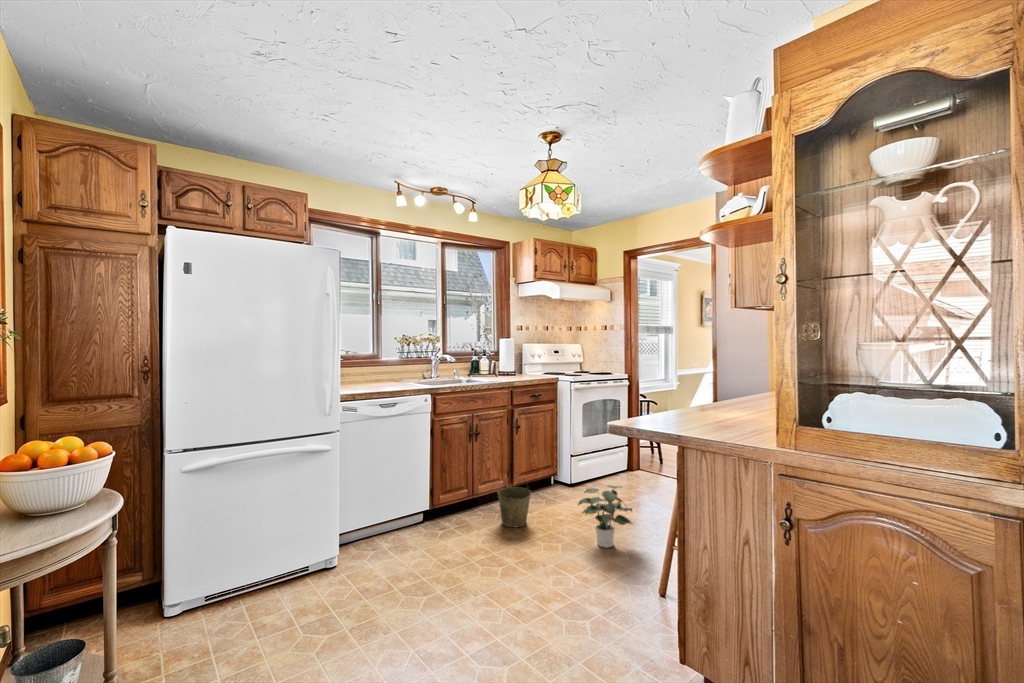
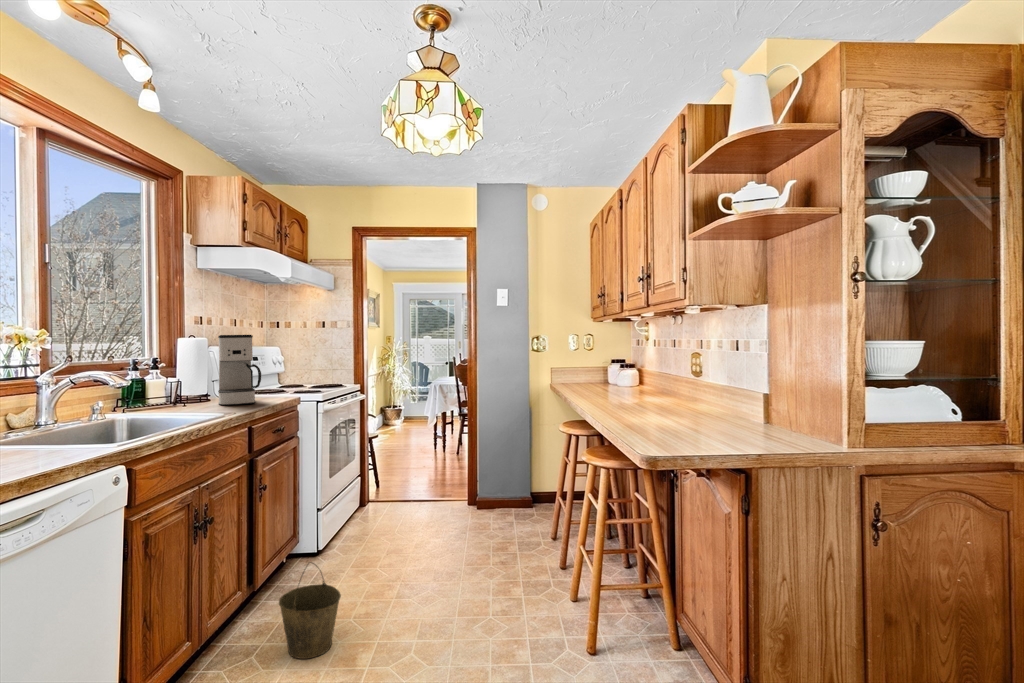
coffee maker: none [510,336,535,378] -> present [218,335,261,405]
potted plant: present [578,486,632,548] -> none [427,538,505,629]

